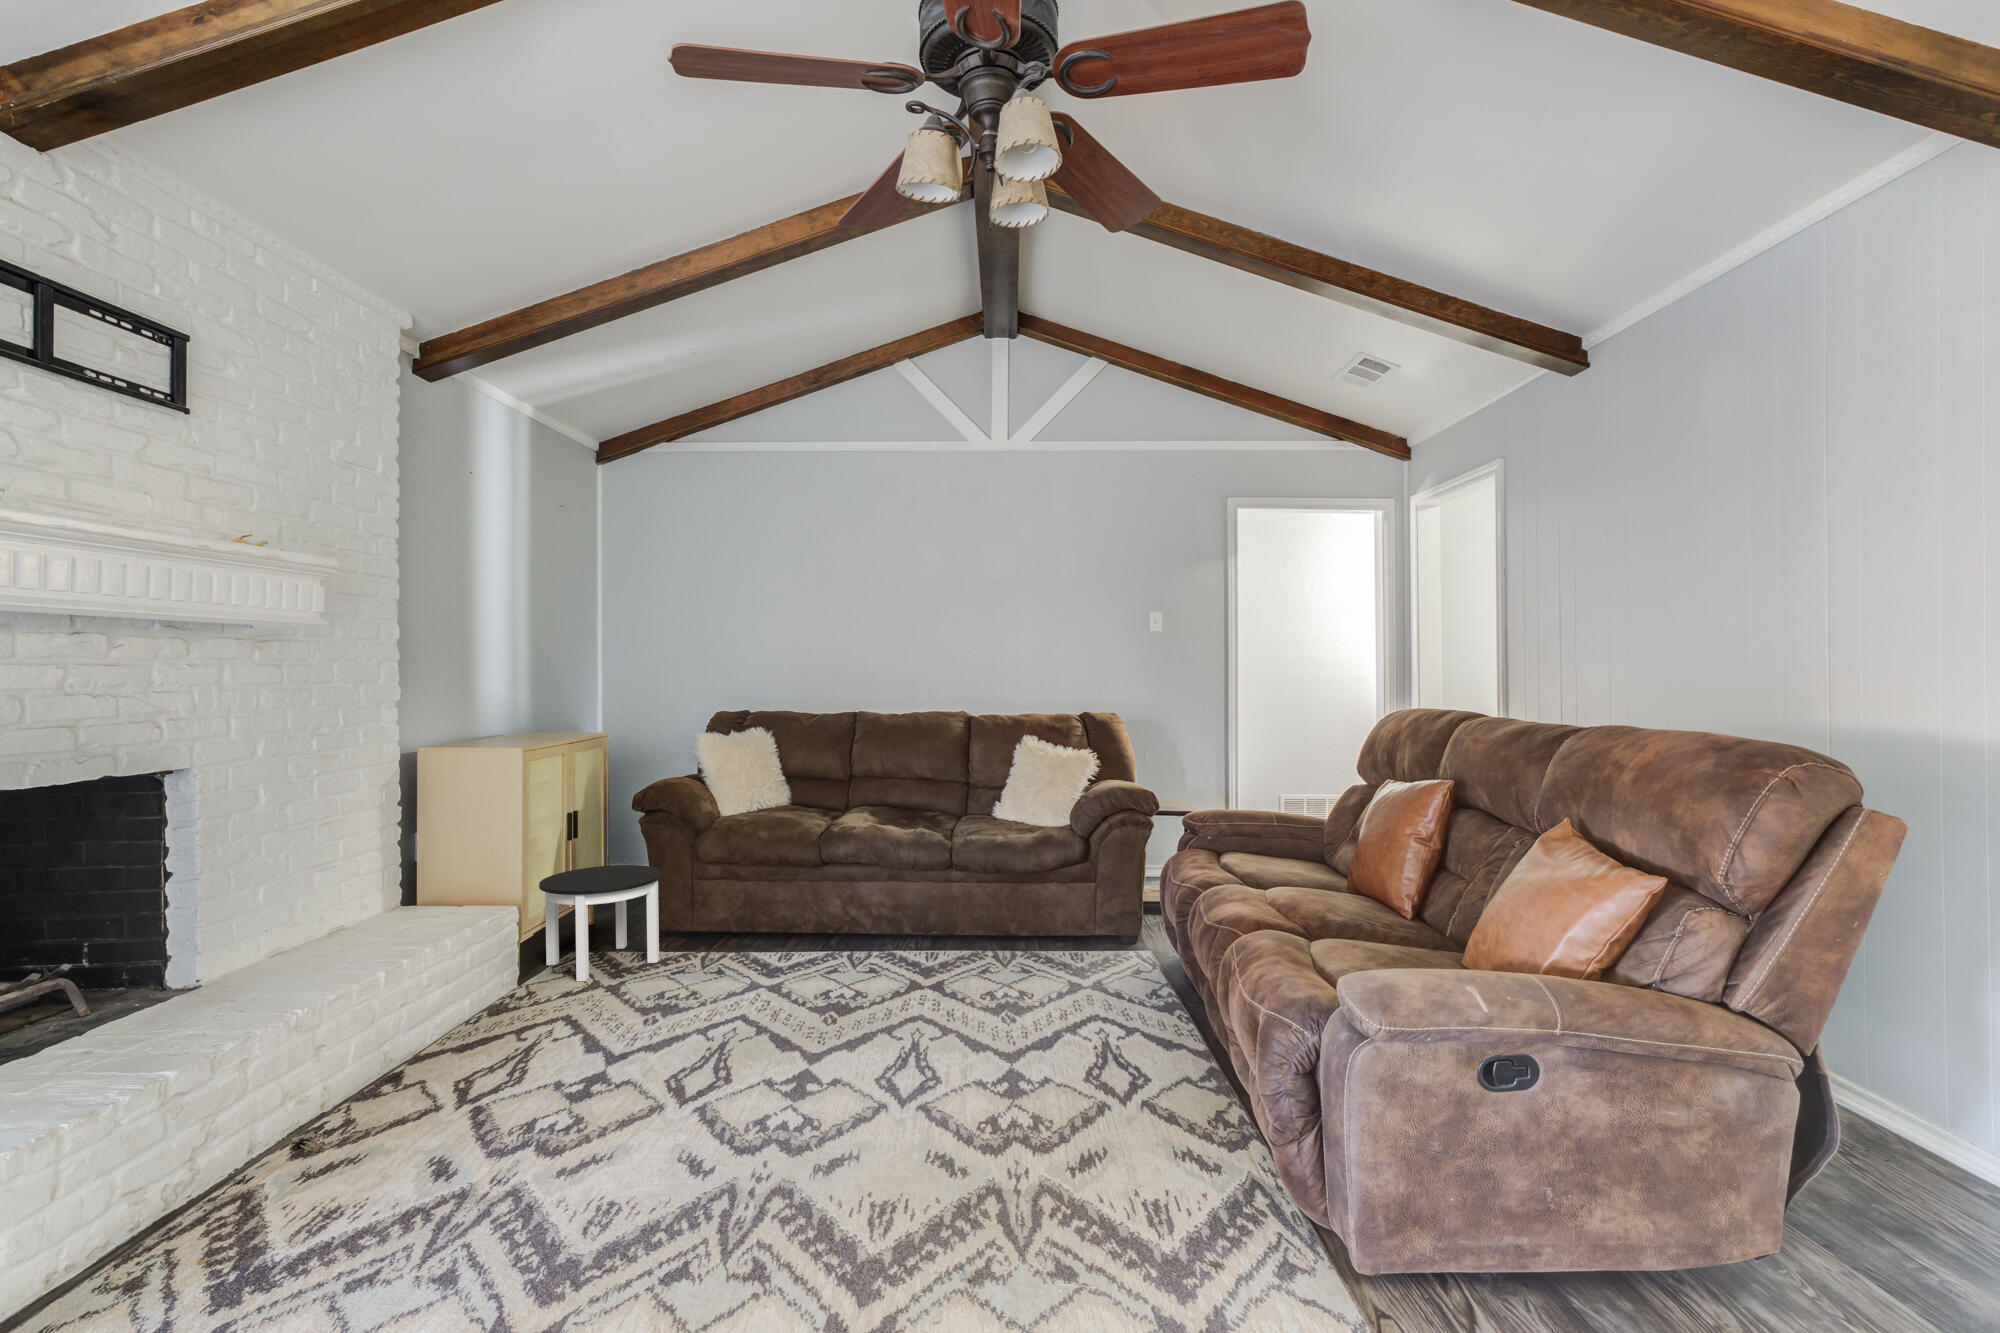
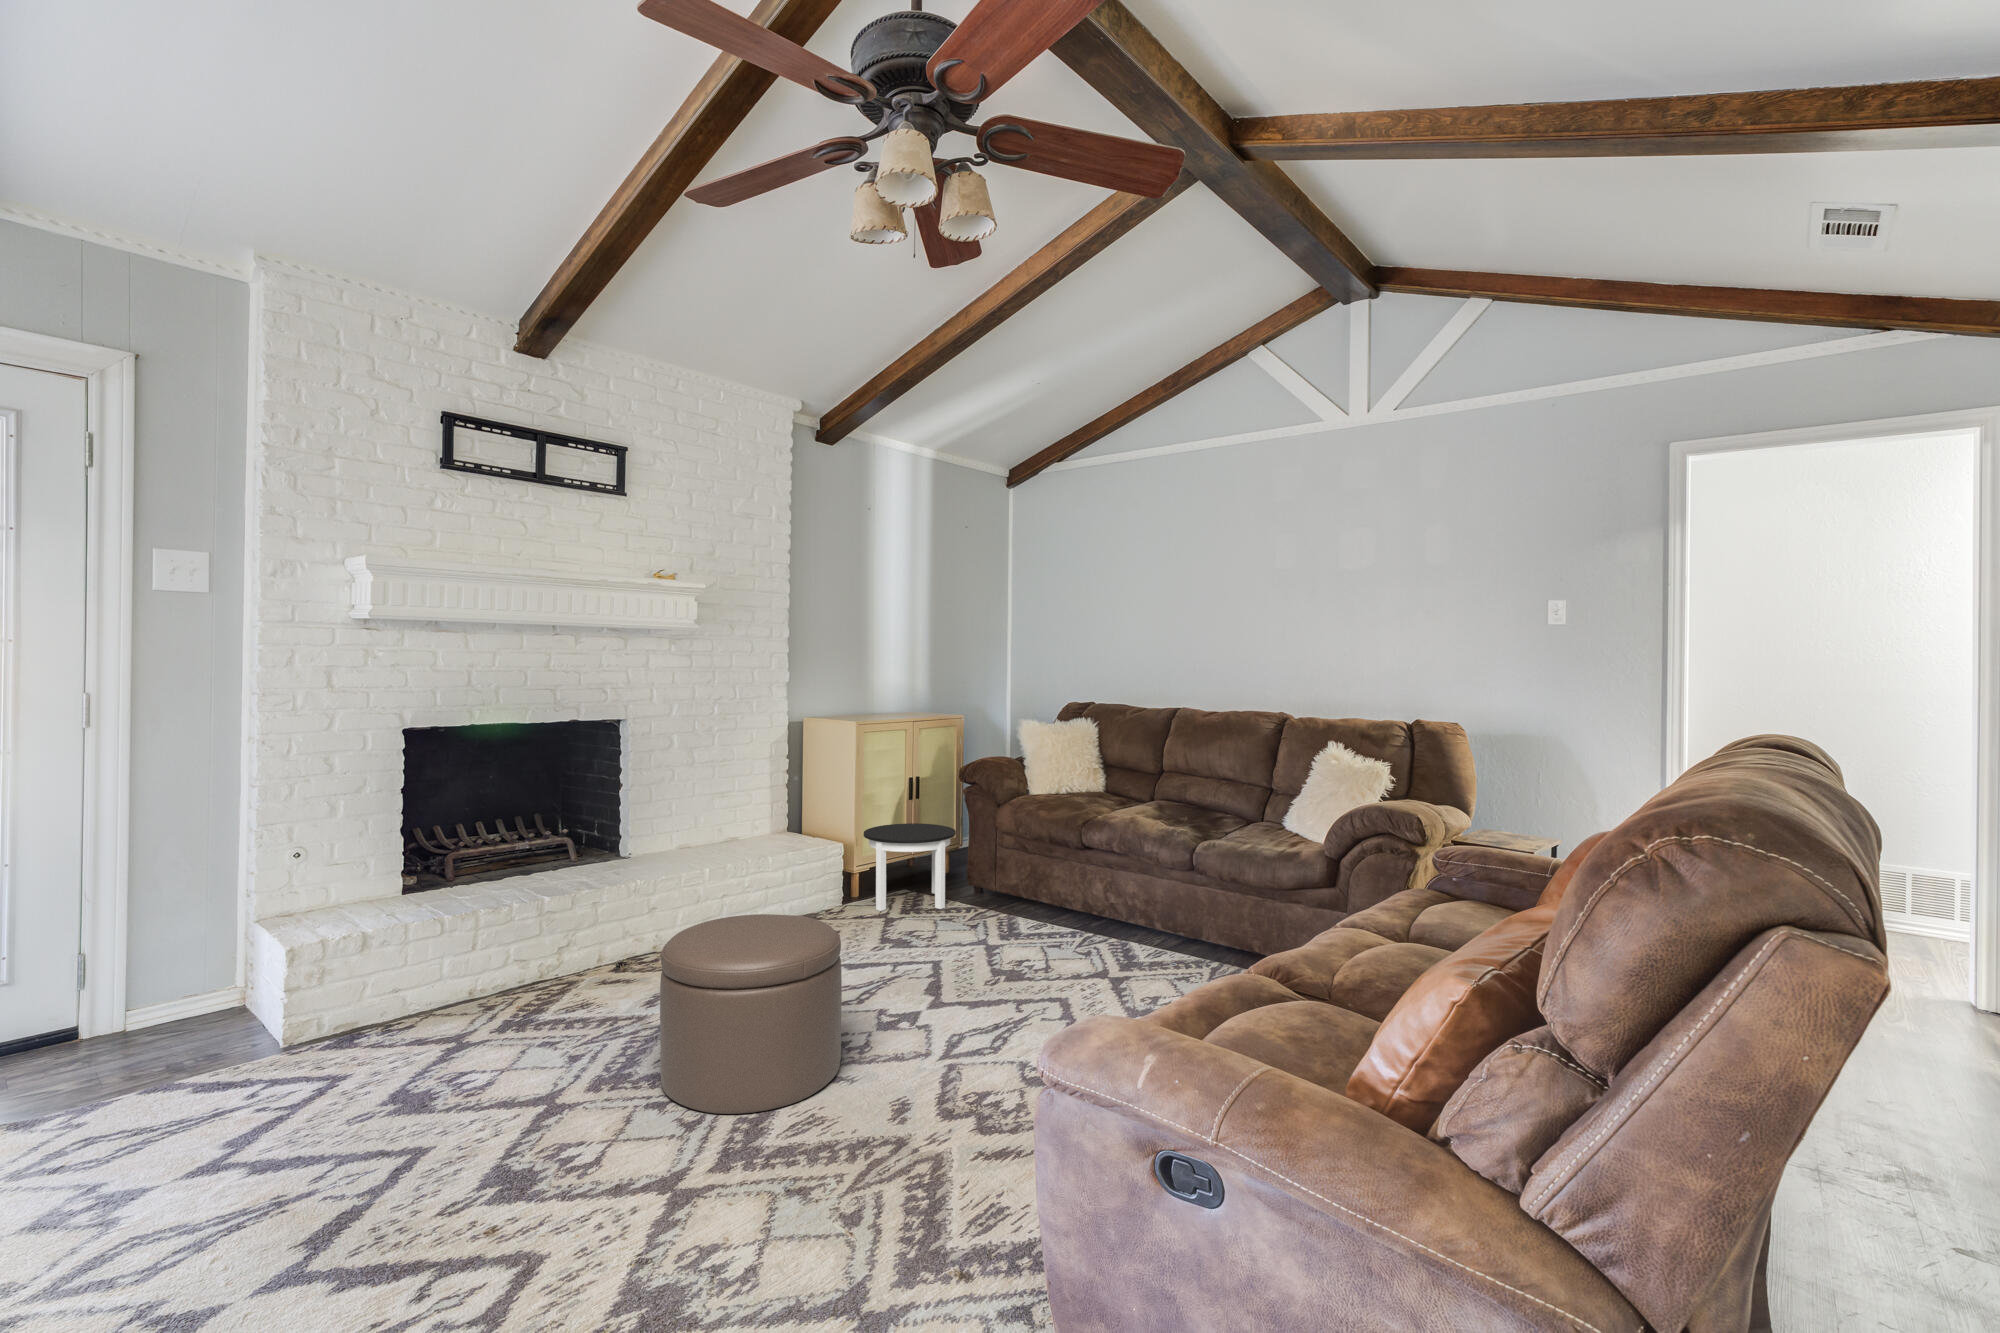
ottoman: none [616,983,850,1260] -> present [660,914,842,1114]

